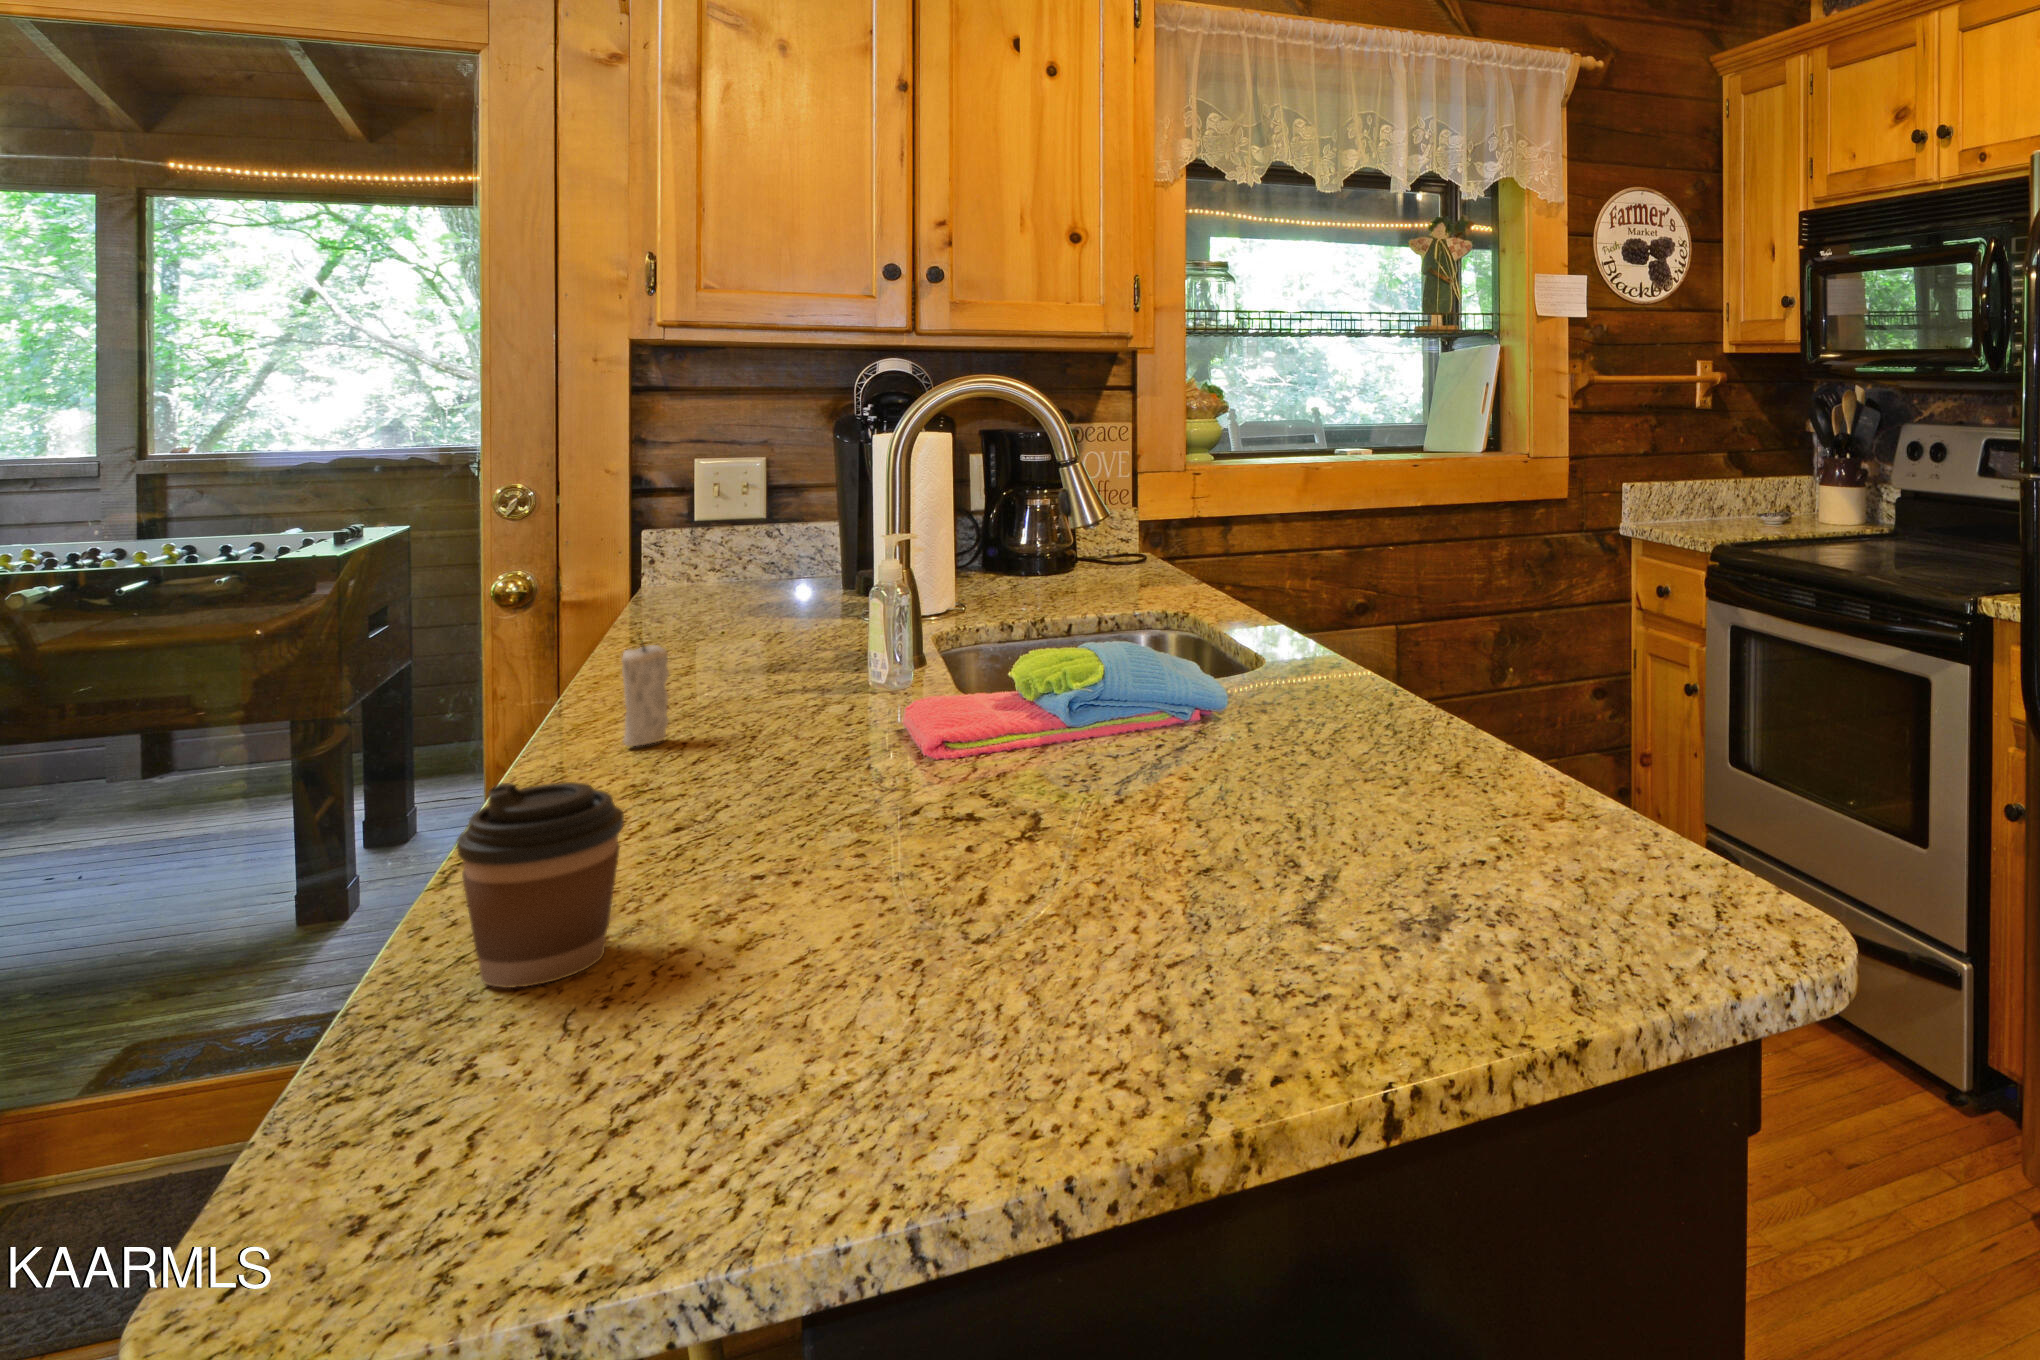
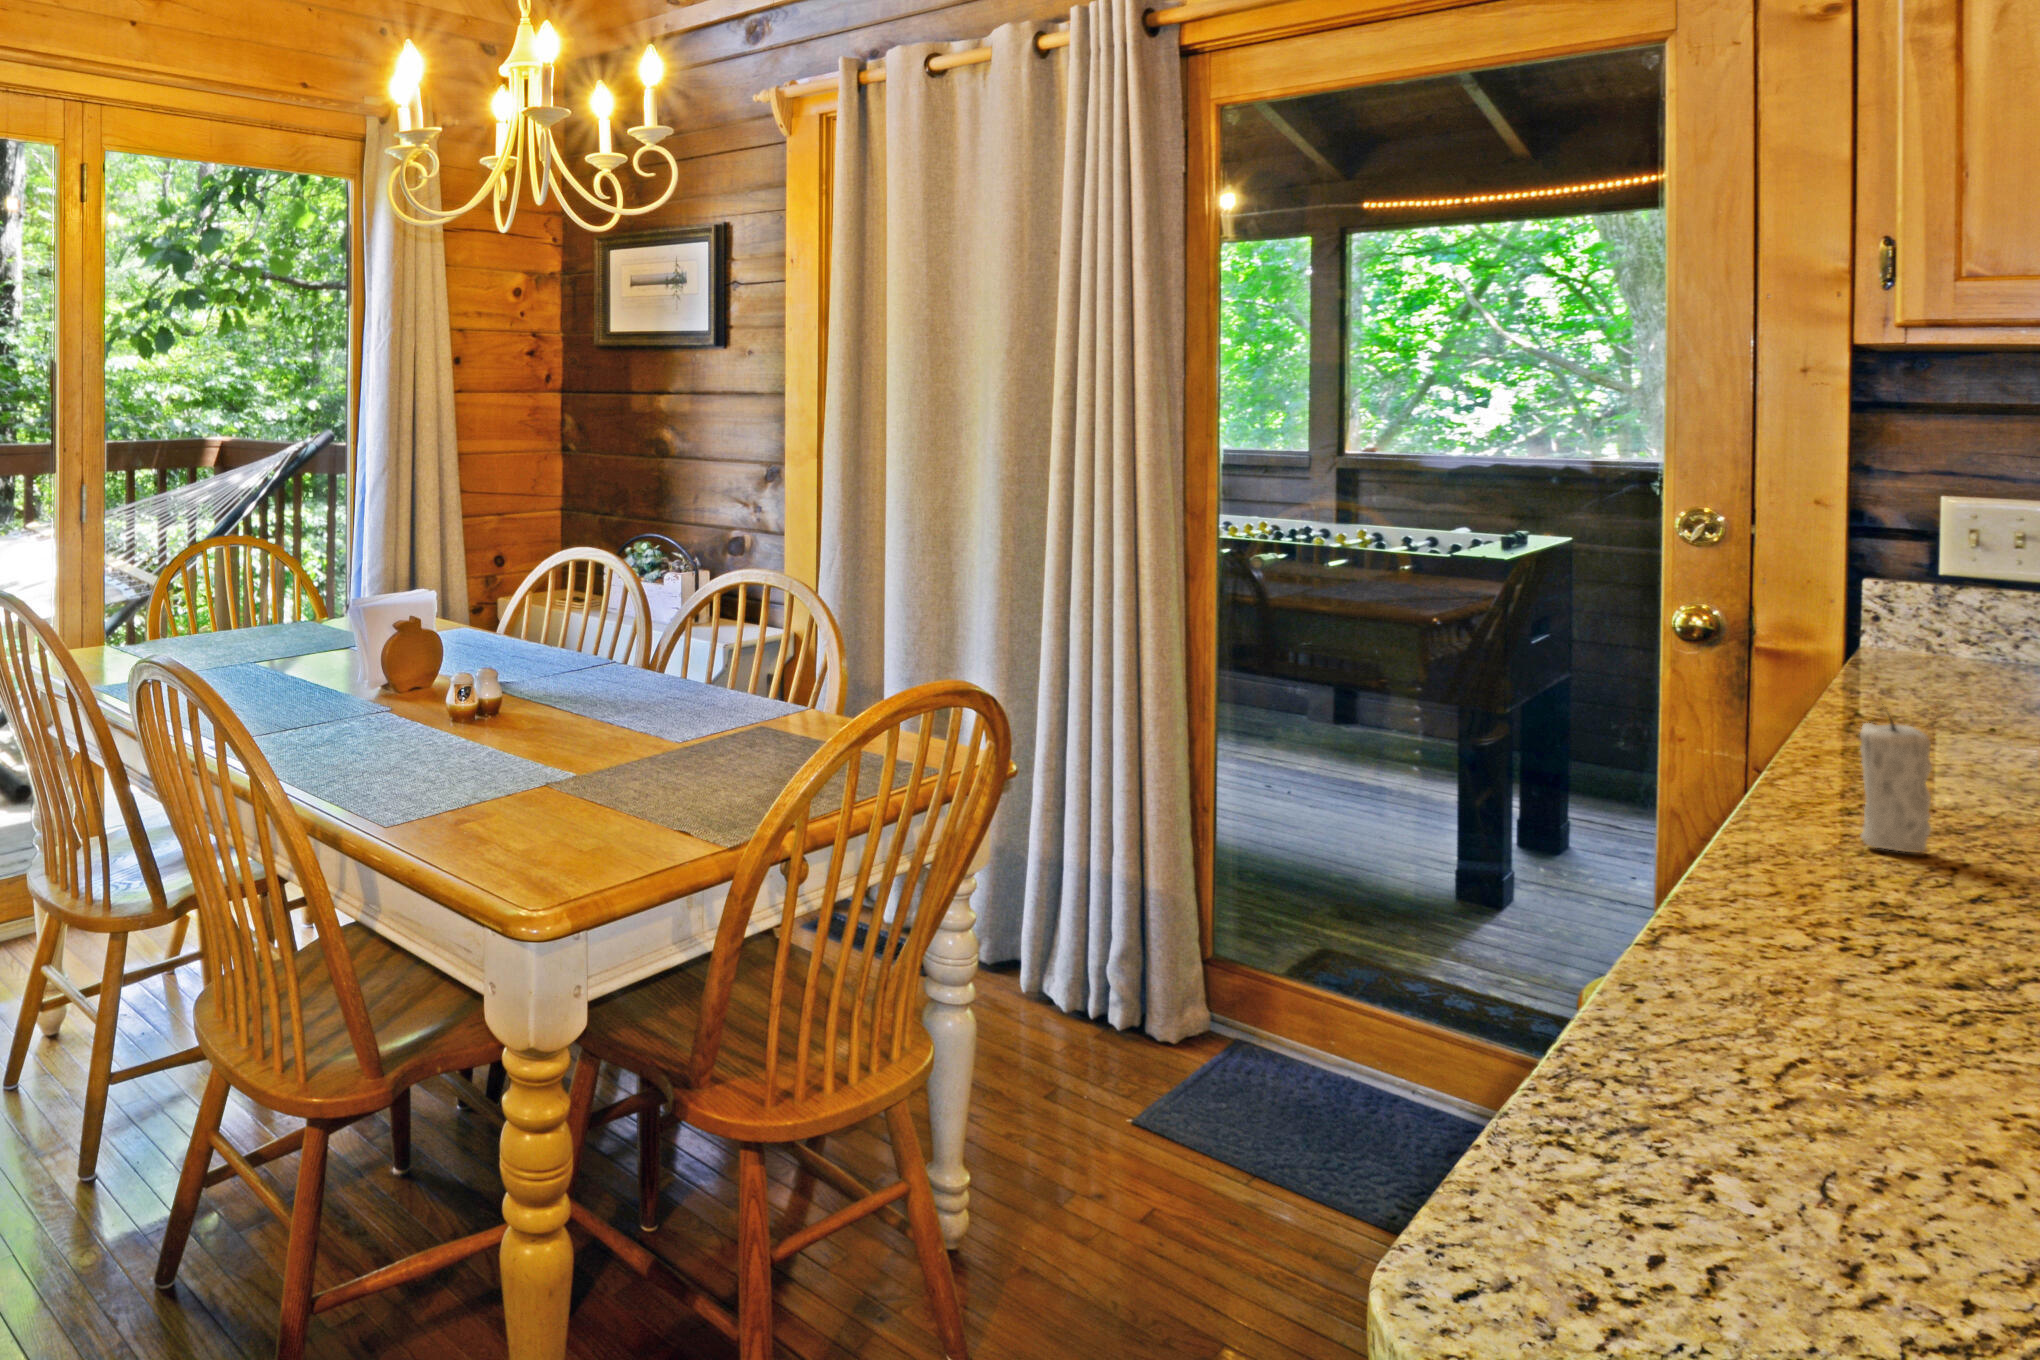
coffee cup: present [457,782,624,988] -> none [1679,850,1911,1129]

